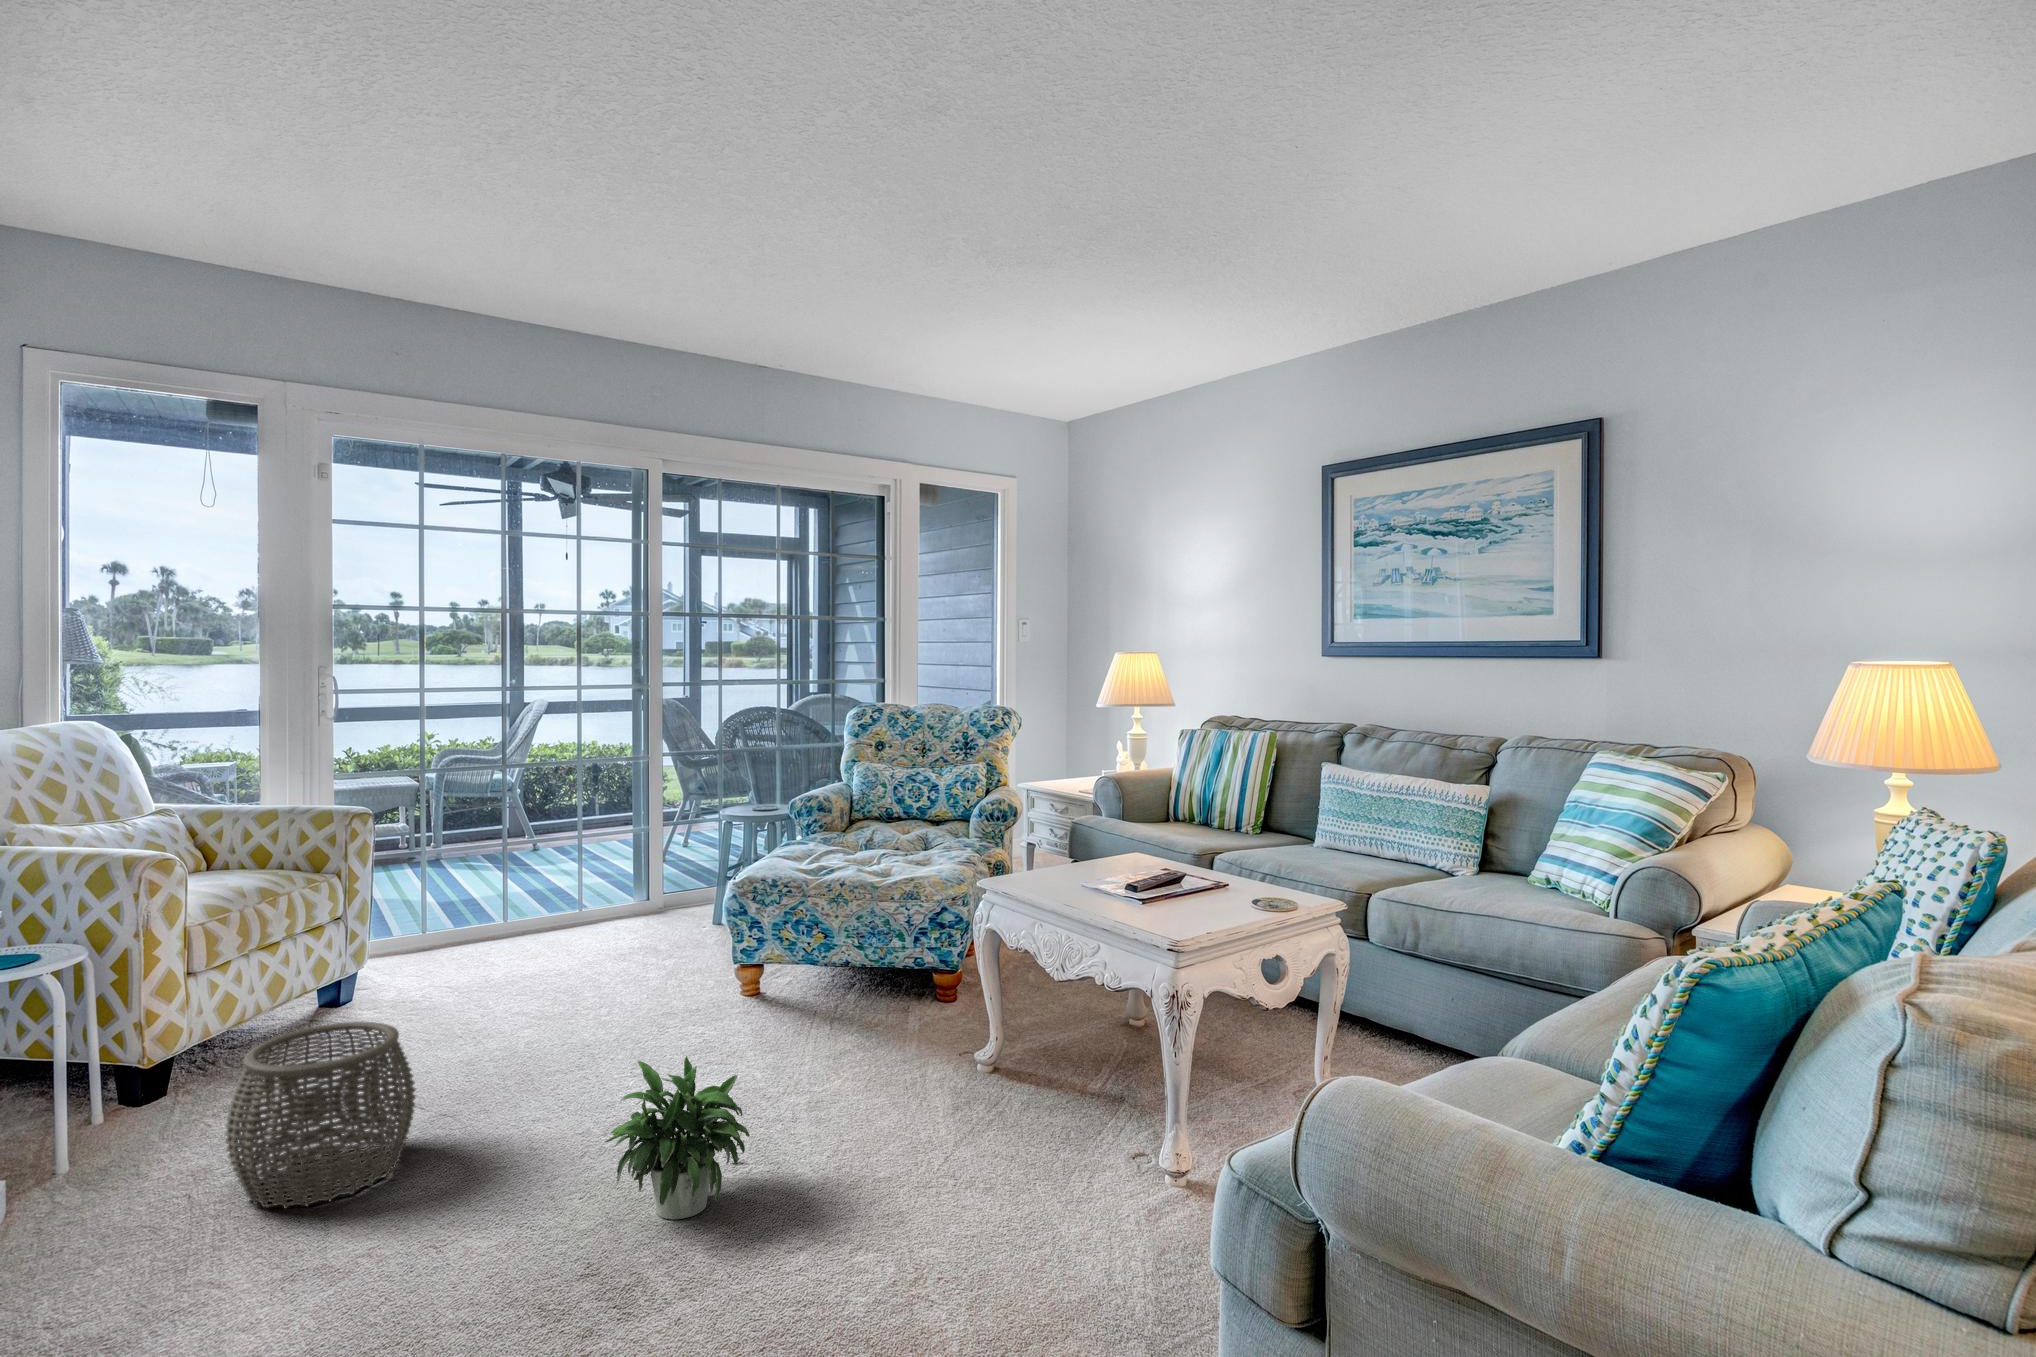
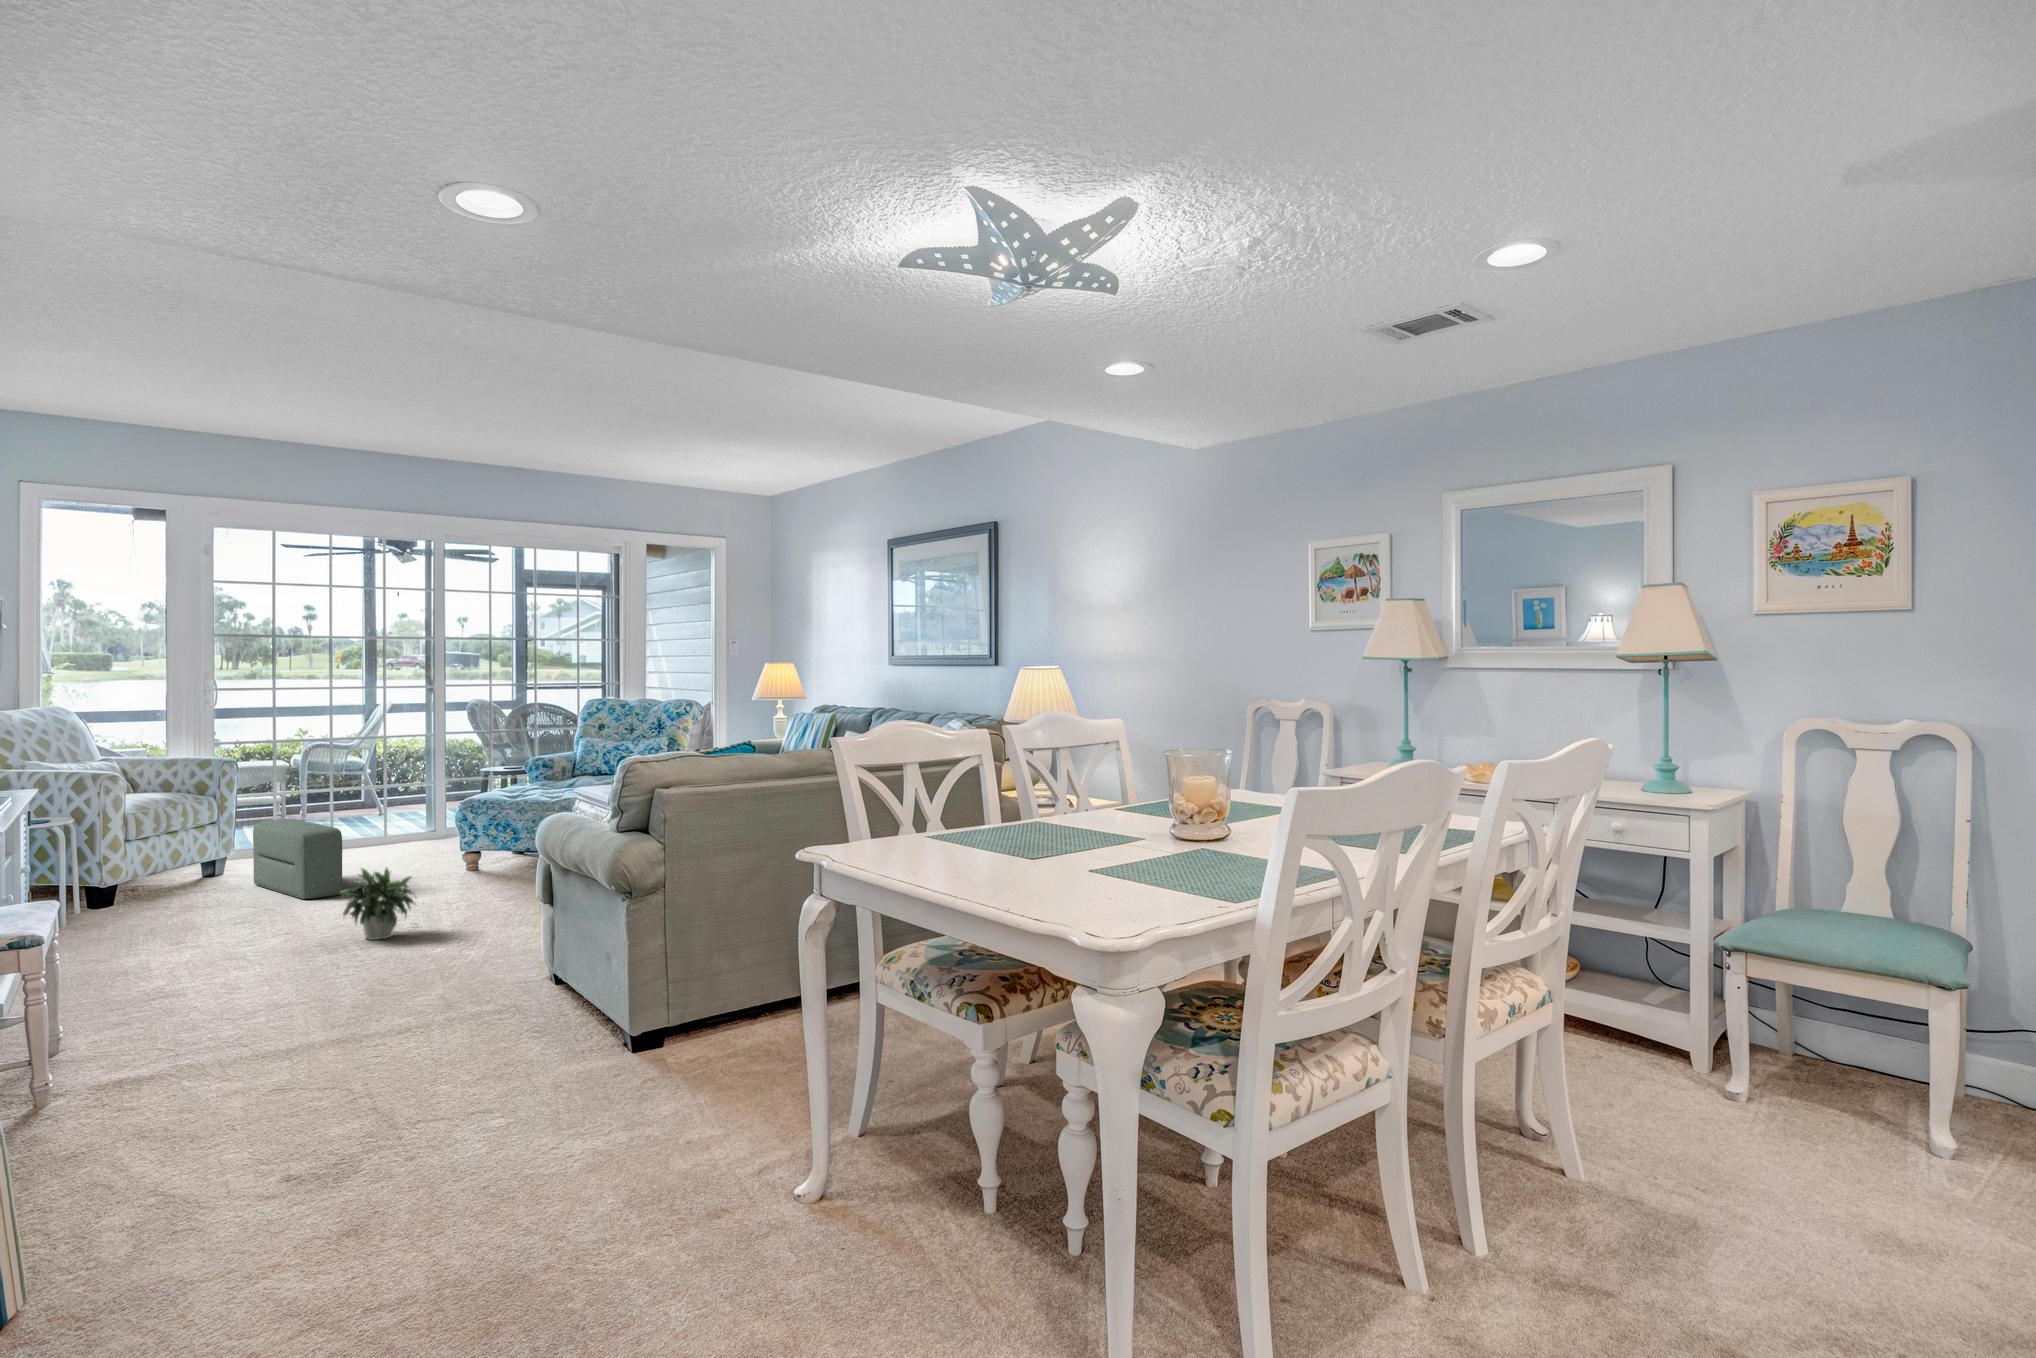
pouf: none [405,908,557,1061] -> present [253,819,342,899]
woven basket: present [225,1022,416,1208] -> none [151,855,249,936]

